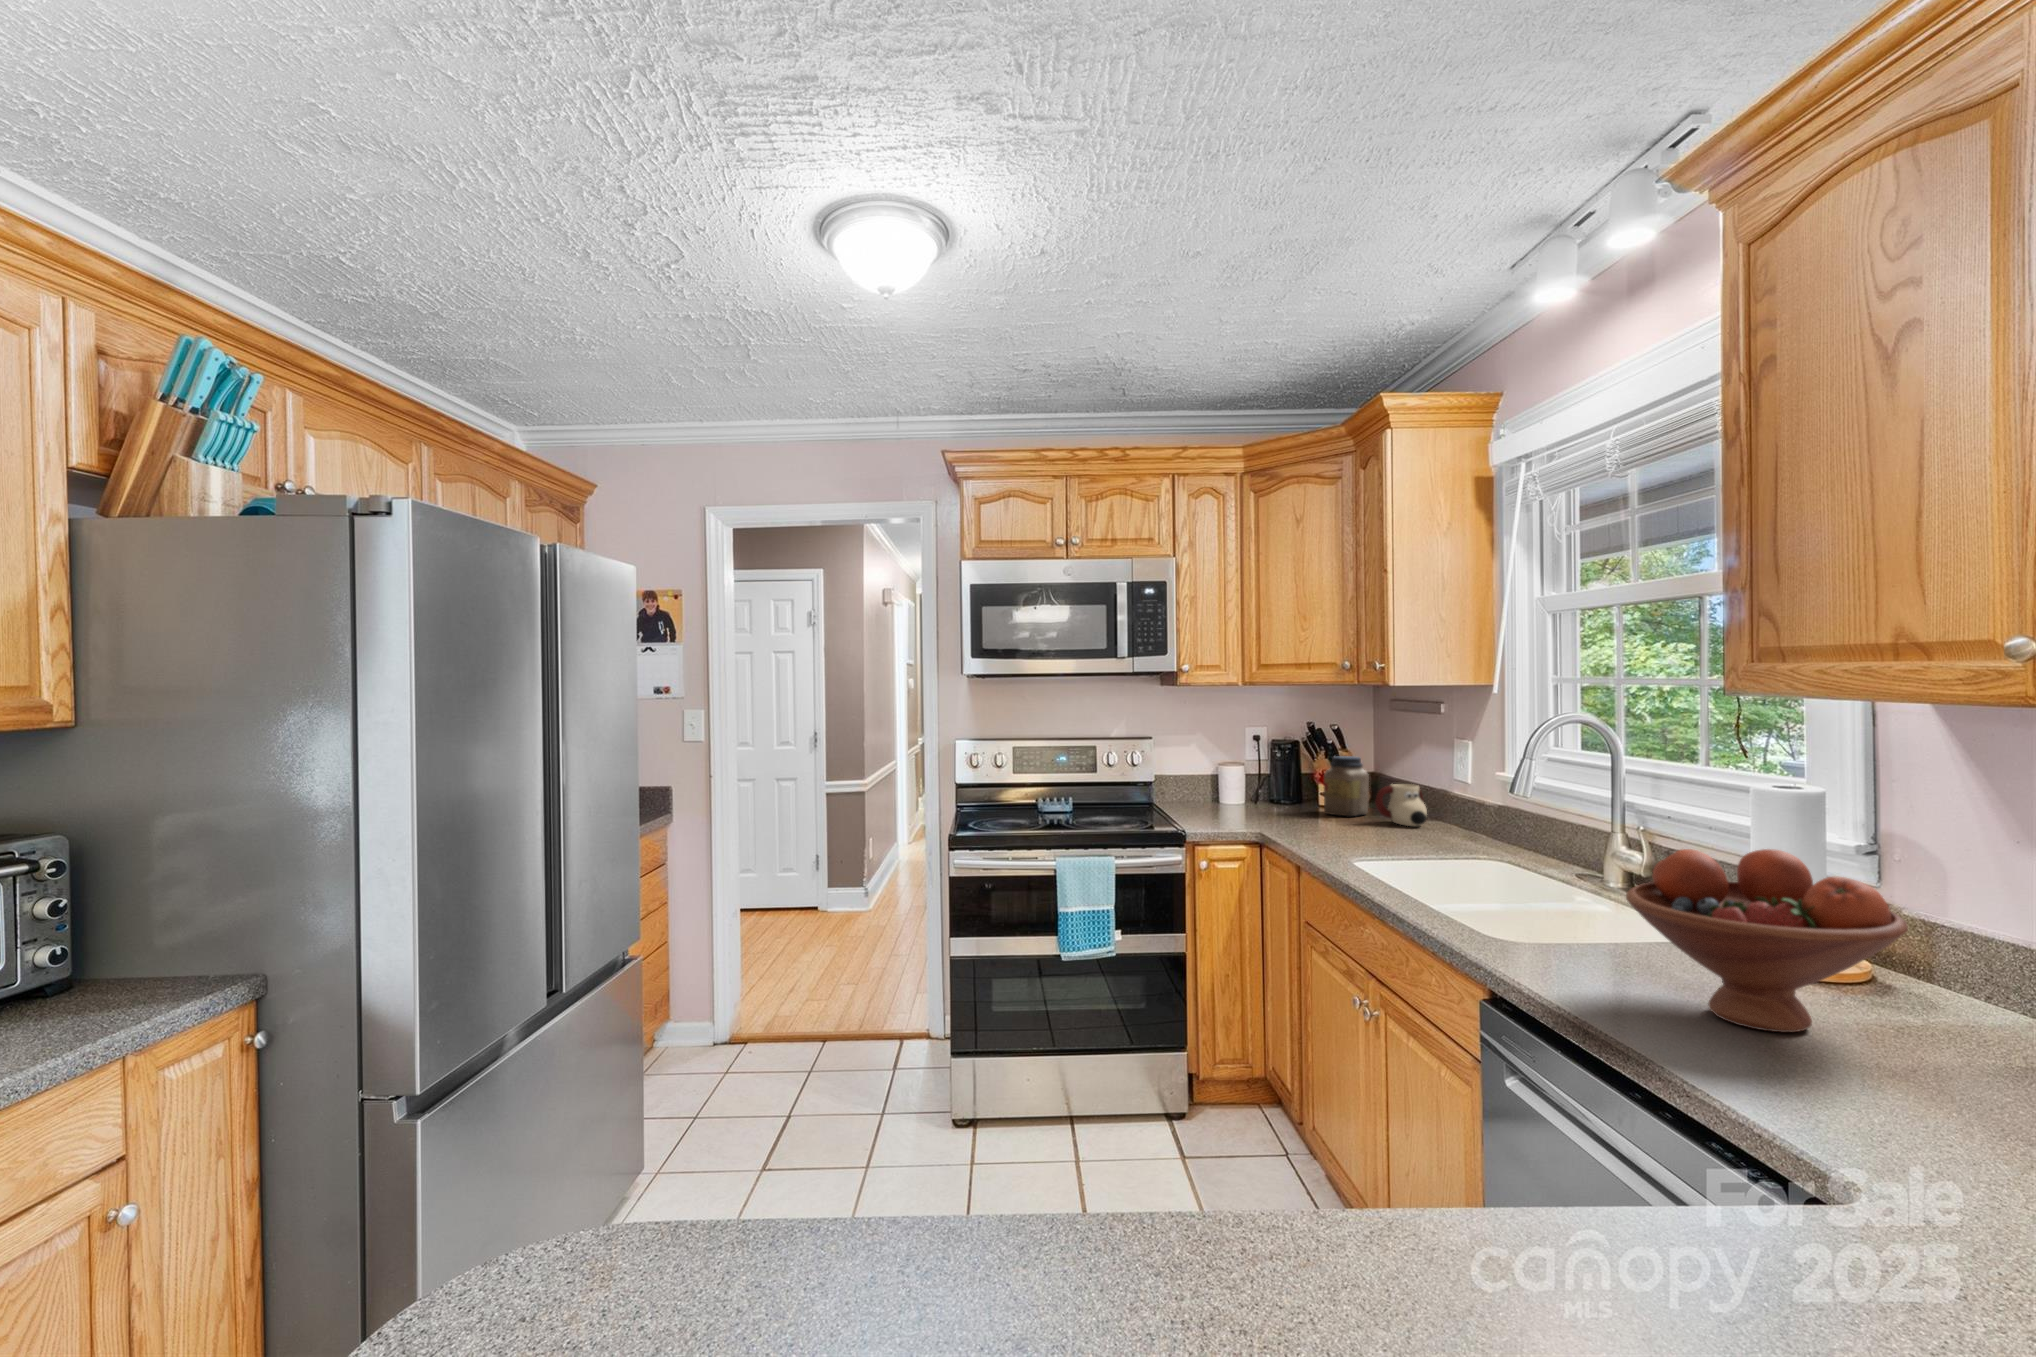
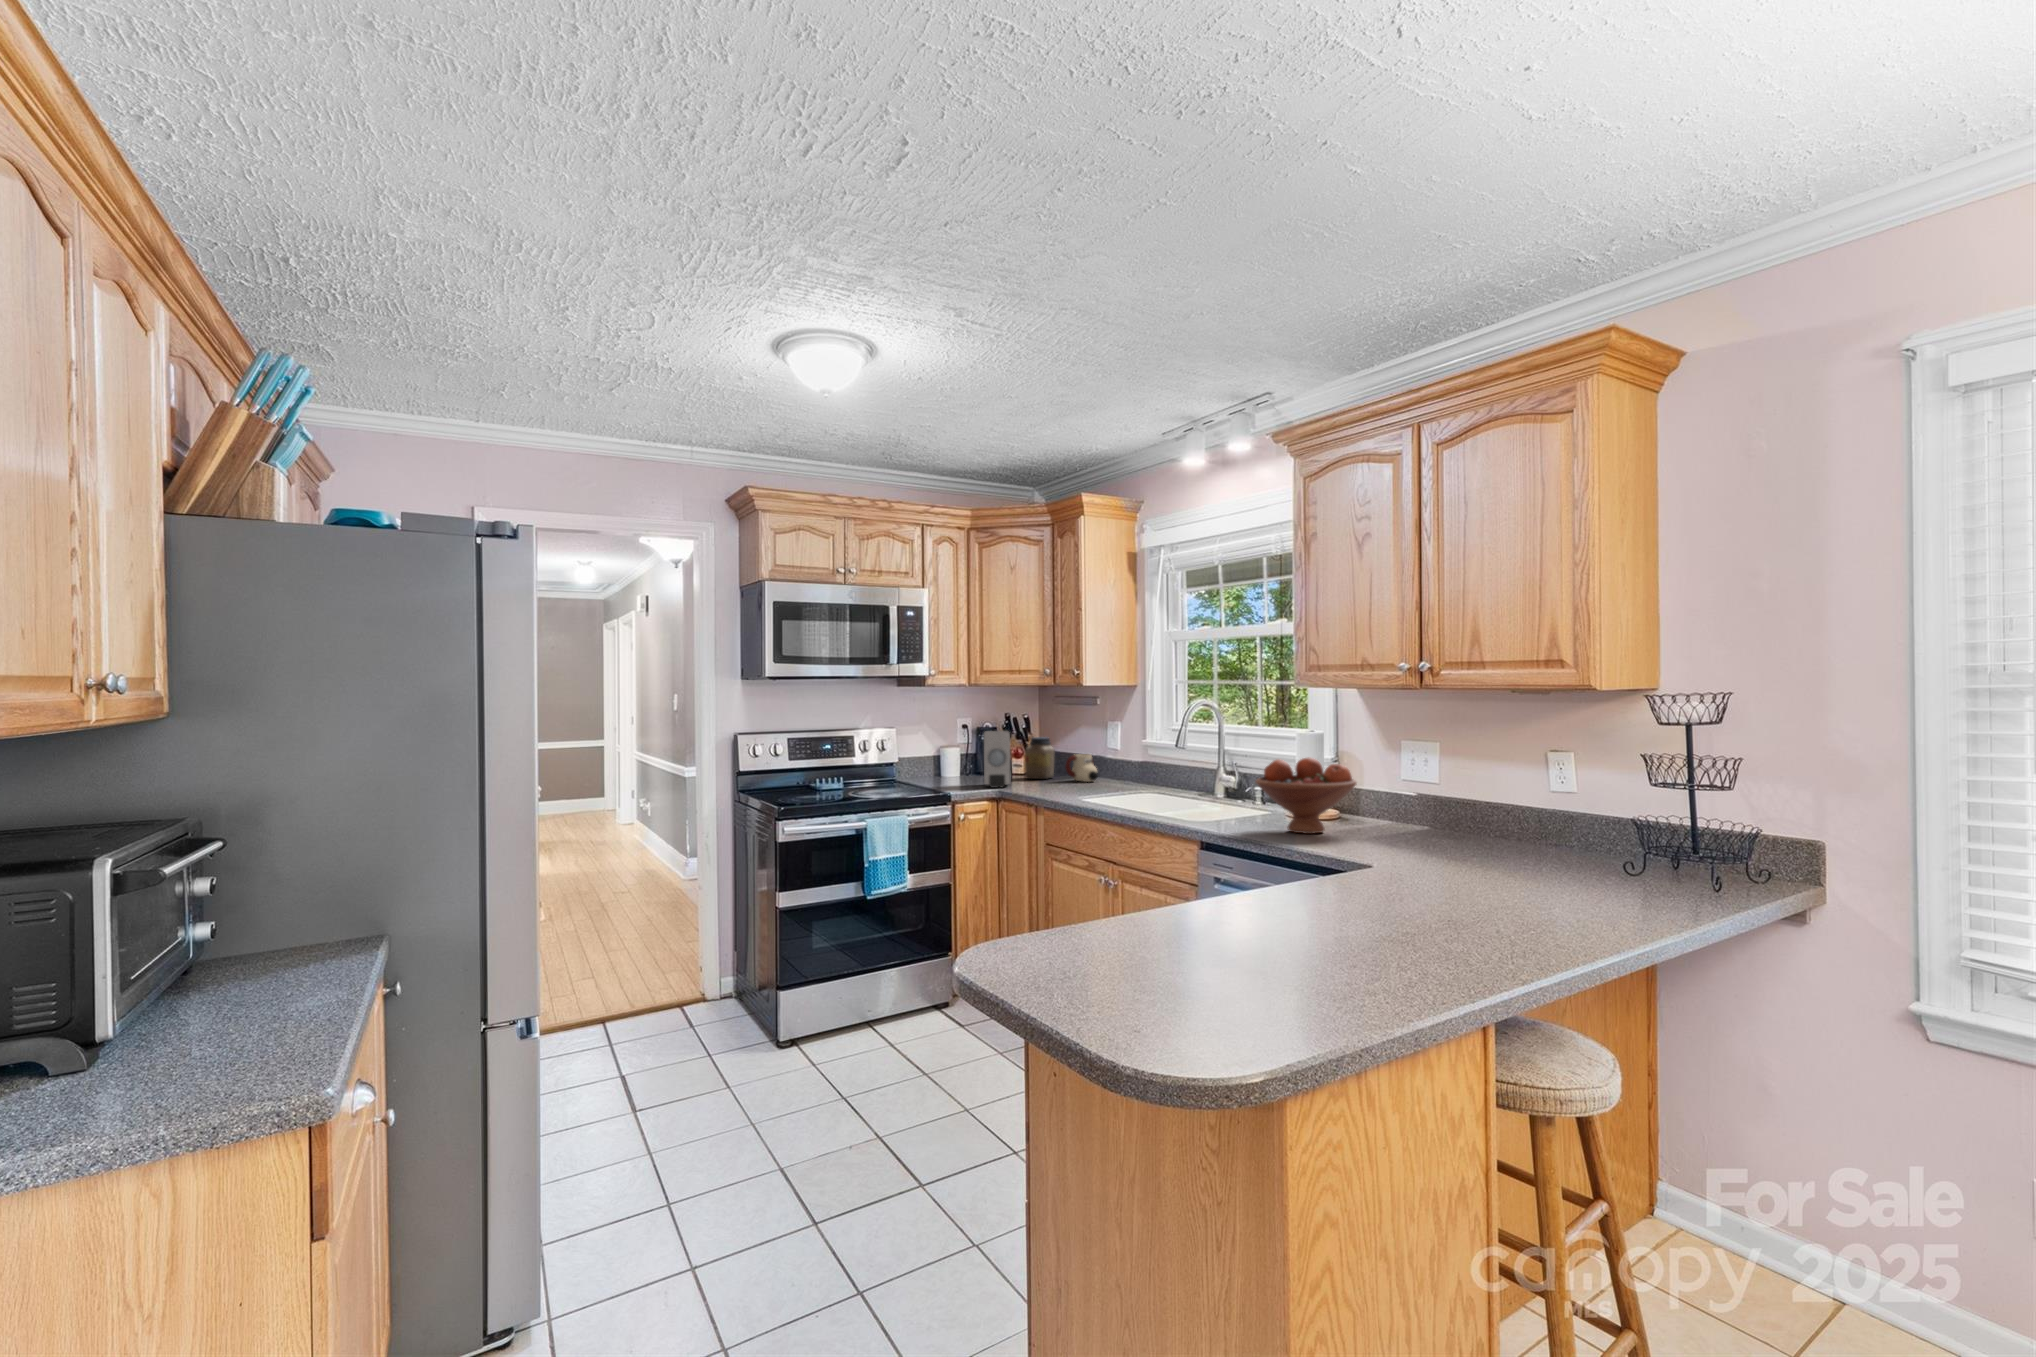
soap dispenser: none [1244,748,1291,828] -> present [984,731,1011,787]

